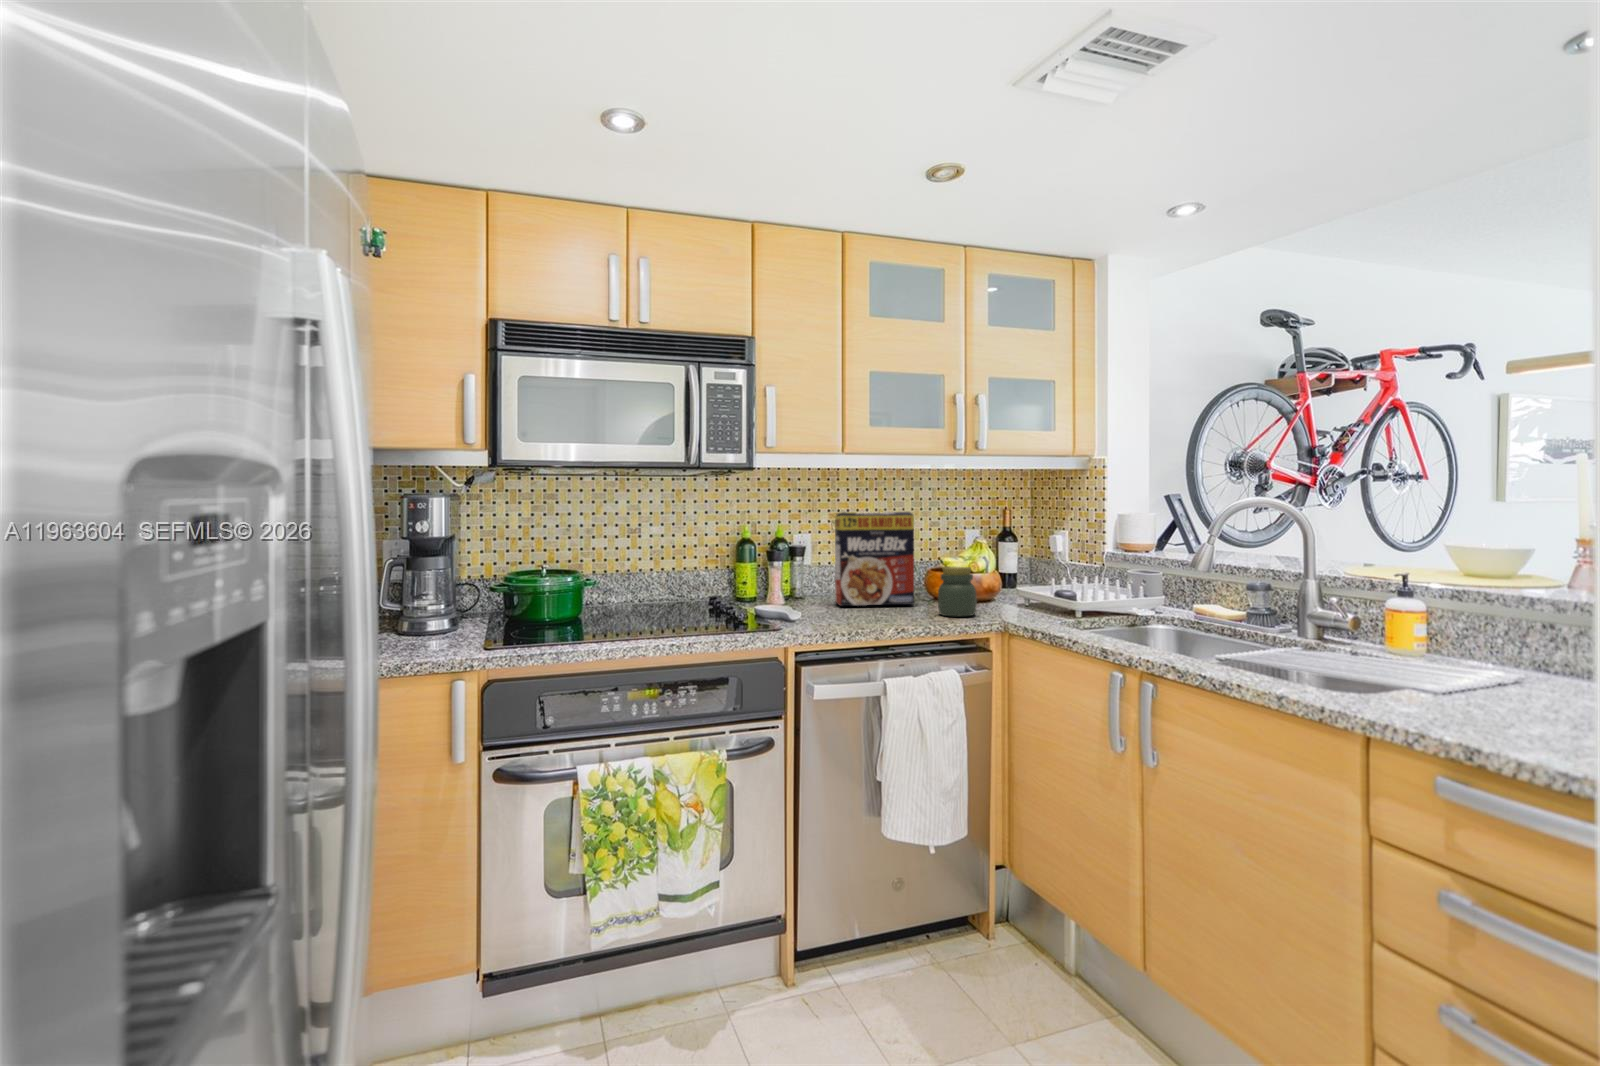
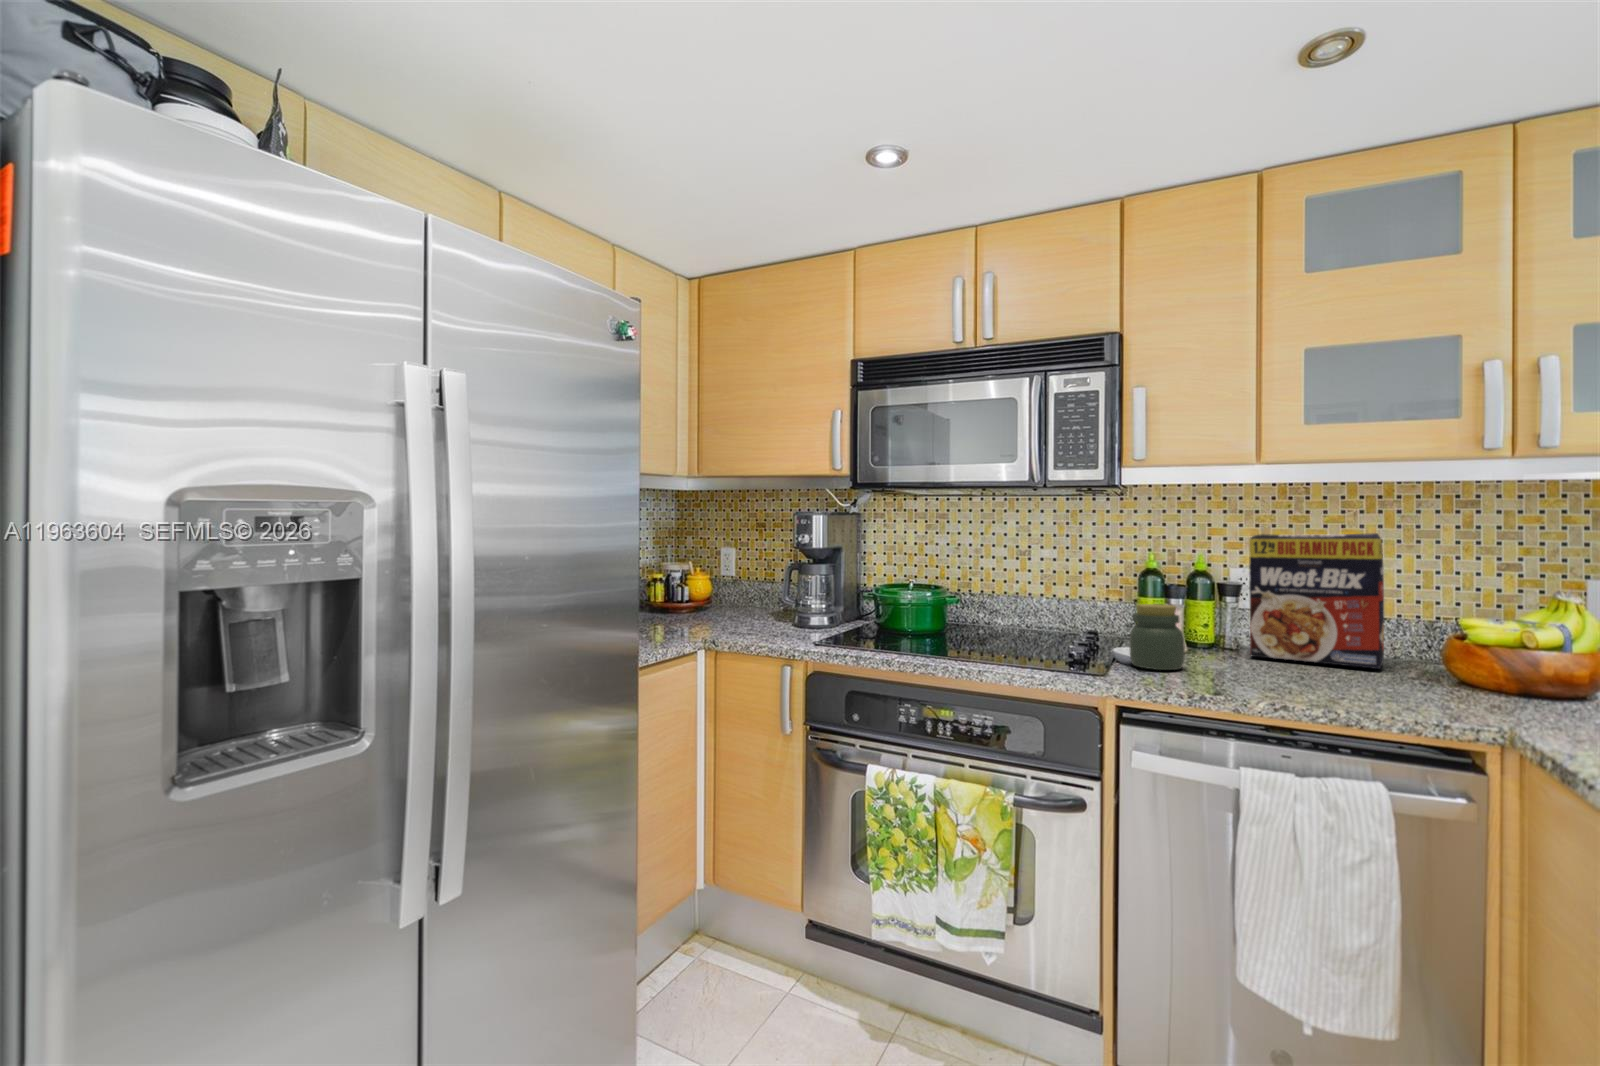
jar: present [938,567,977,616] -> present [1129,604,1185,670]

